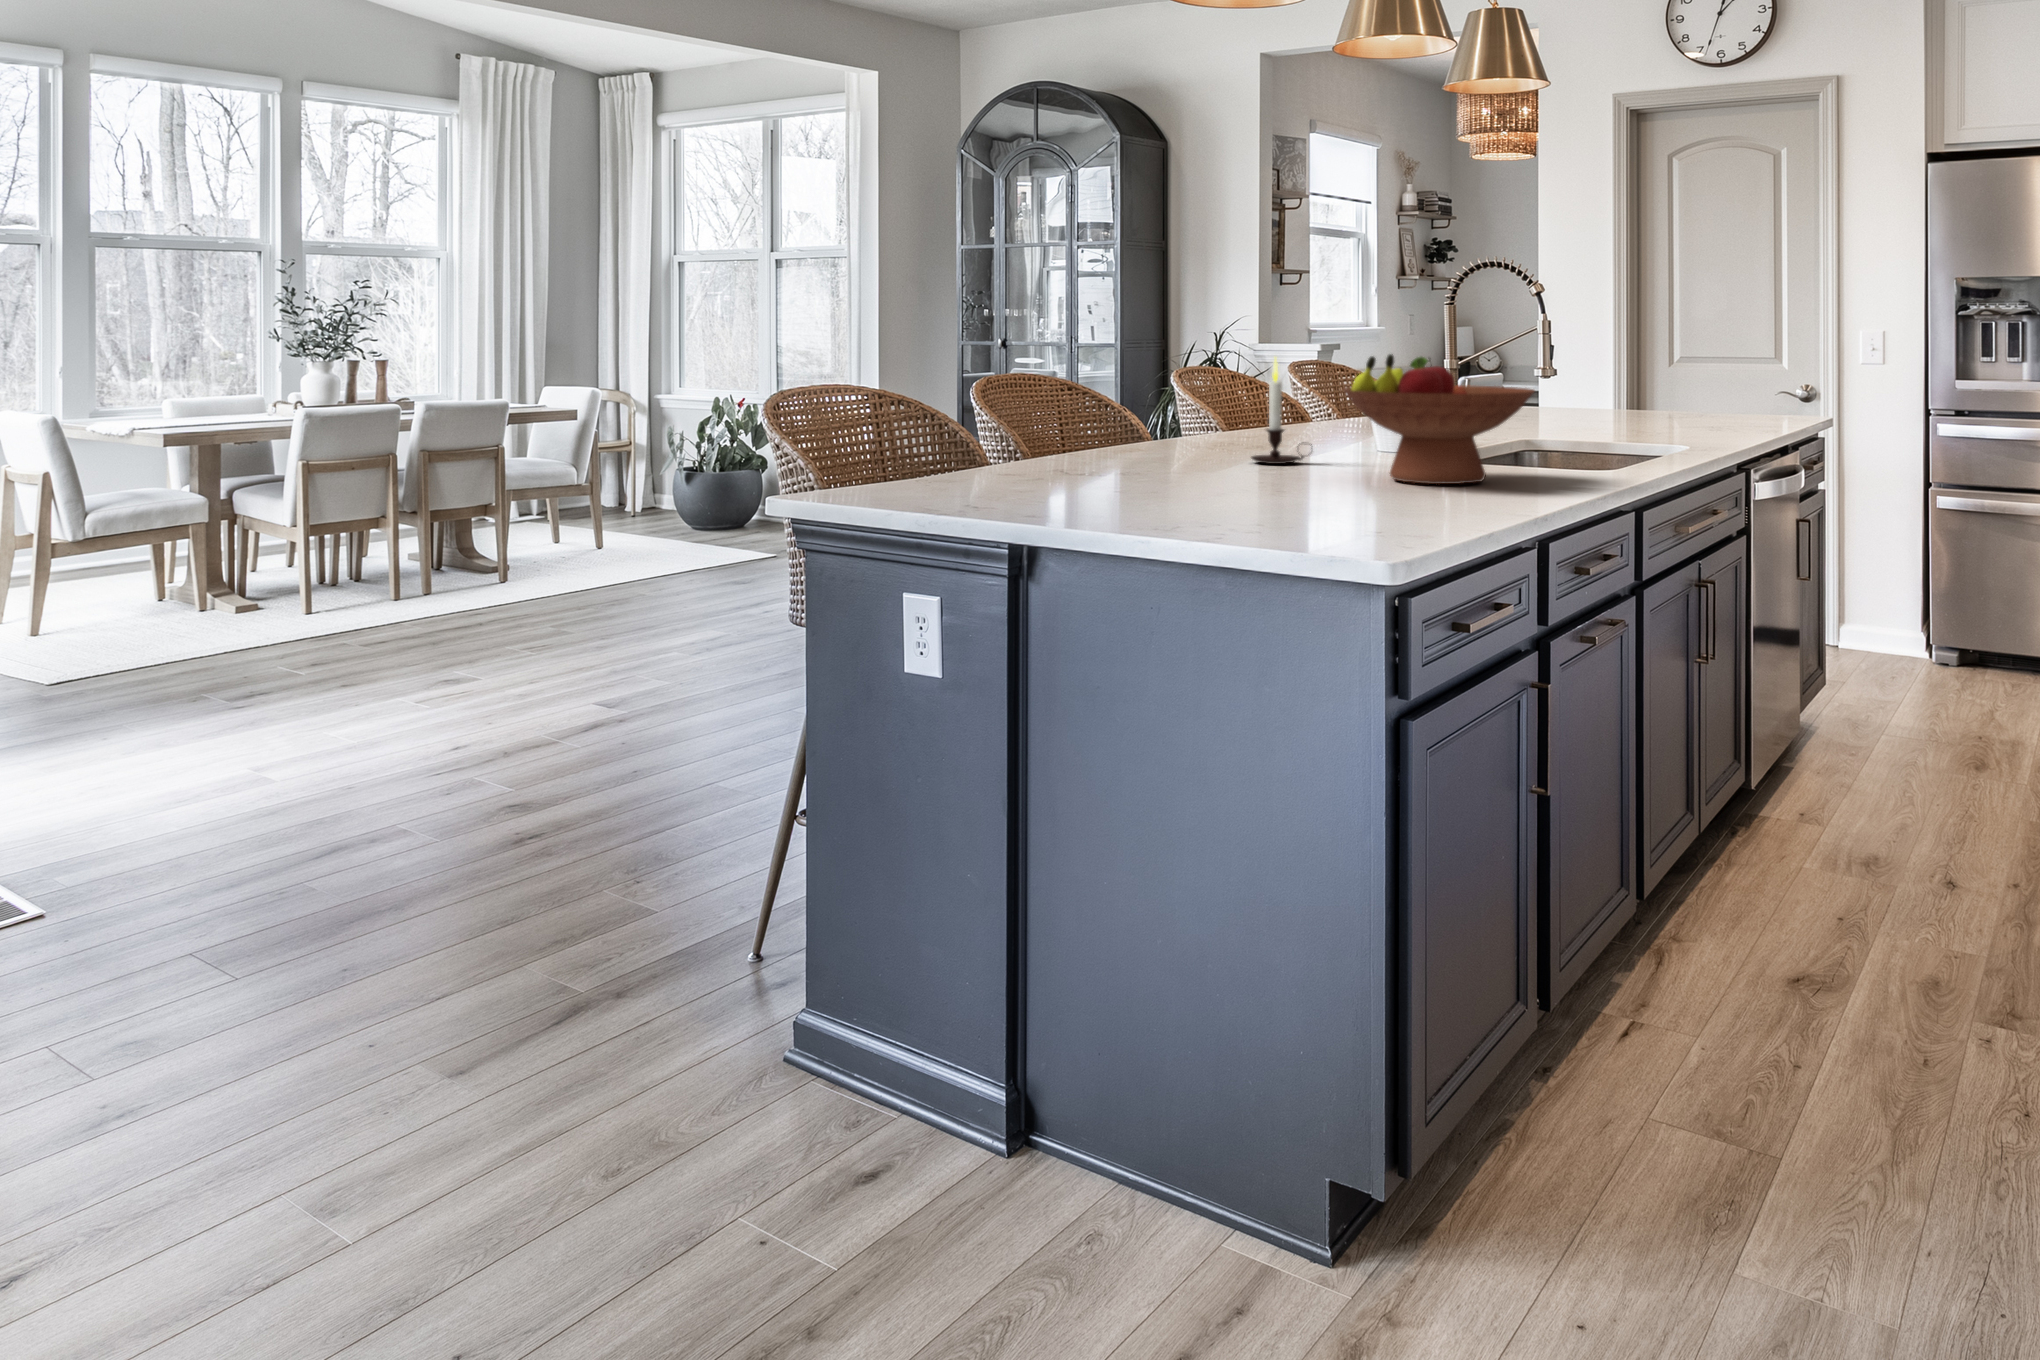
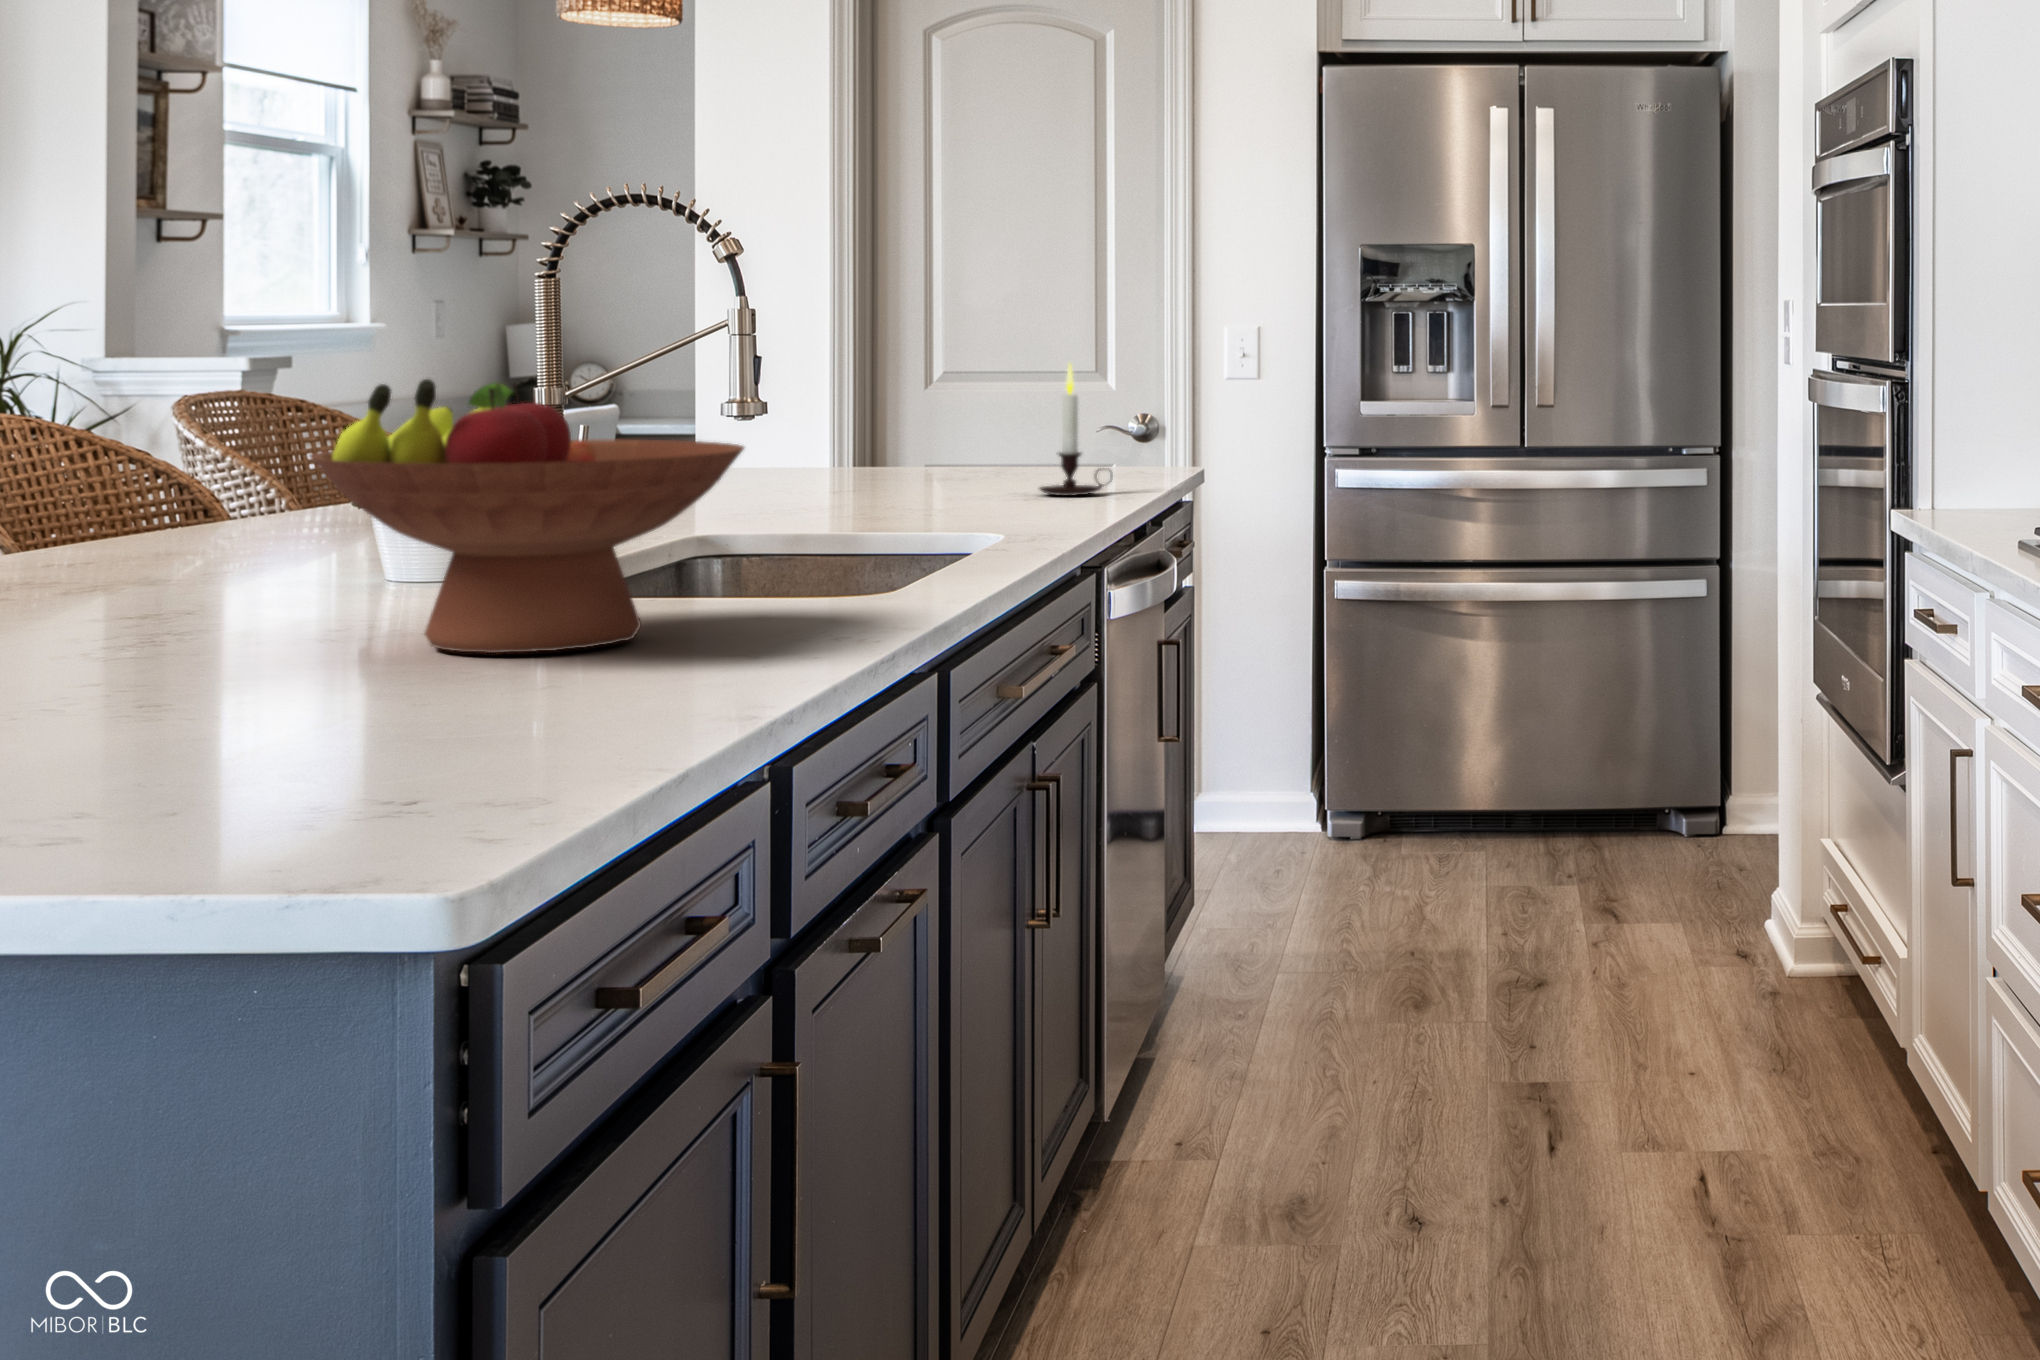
candle: present [1251,358,1304,464] -> present [1040,365,1112,496]

